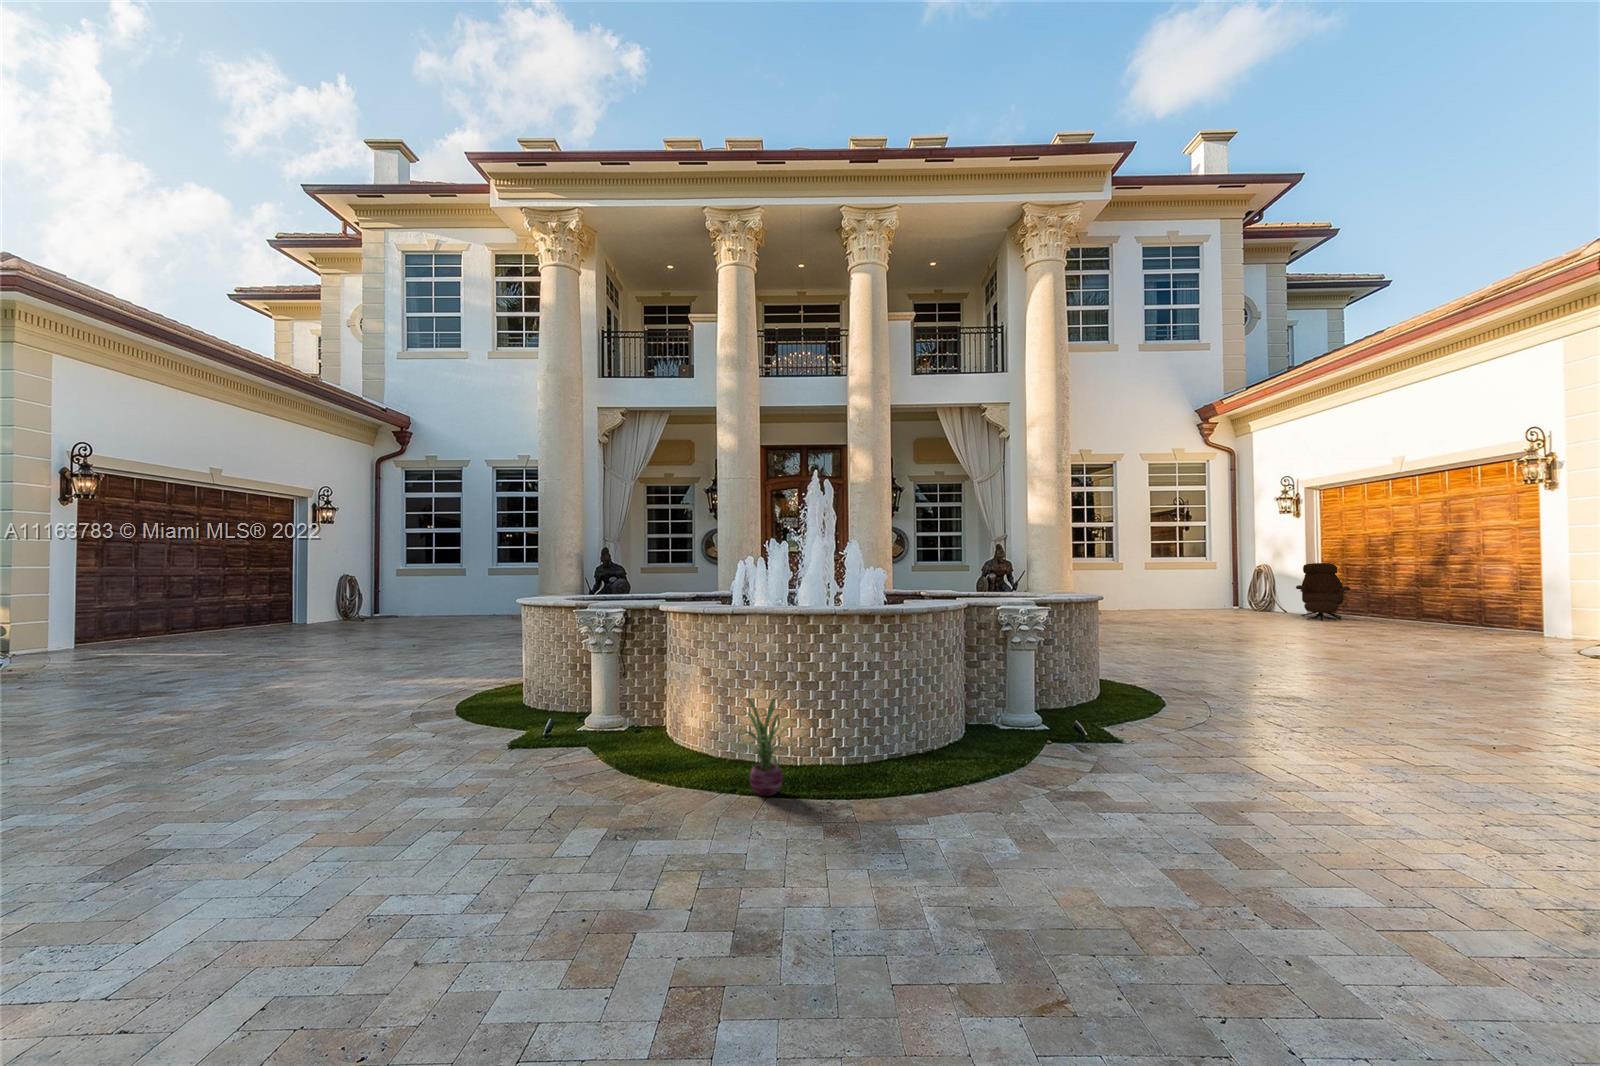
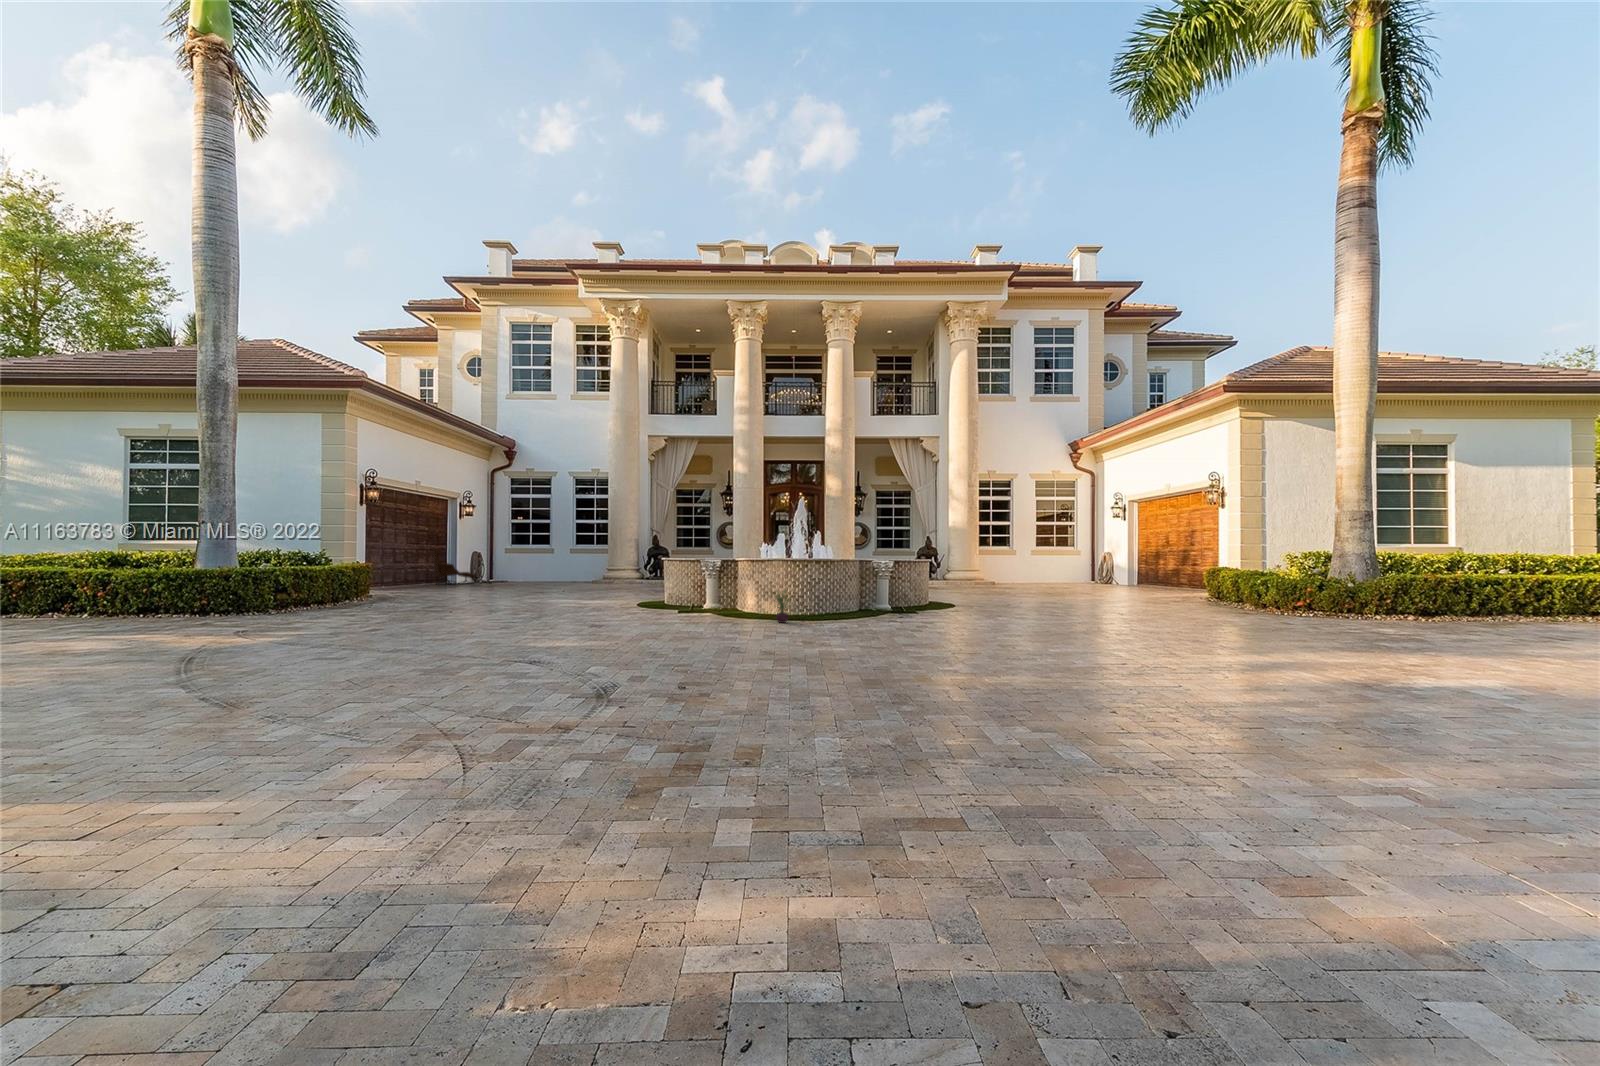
lounge chair: present [1296,563,1350,621] -> present [433,548,475,584]

